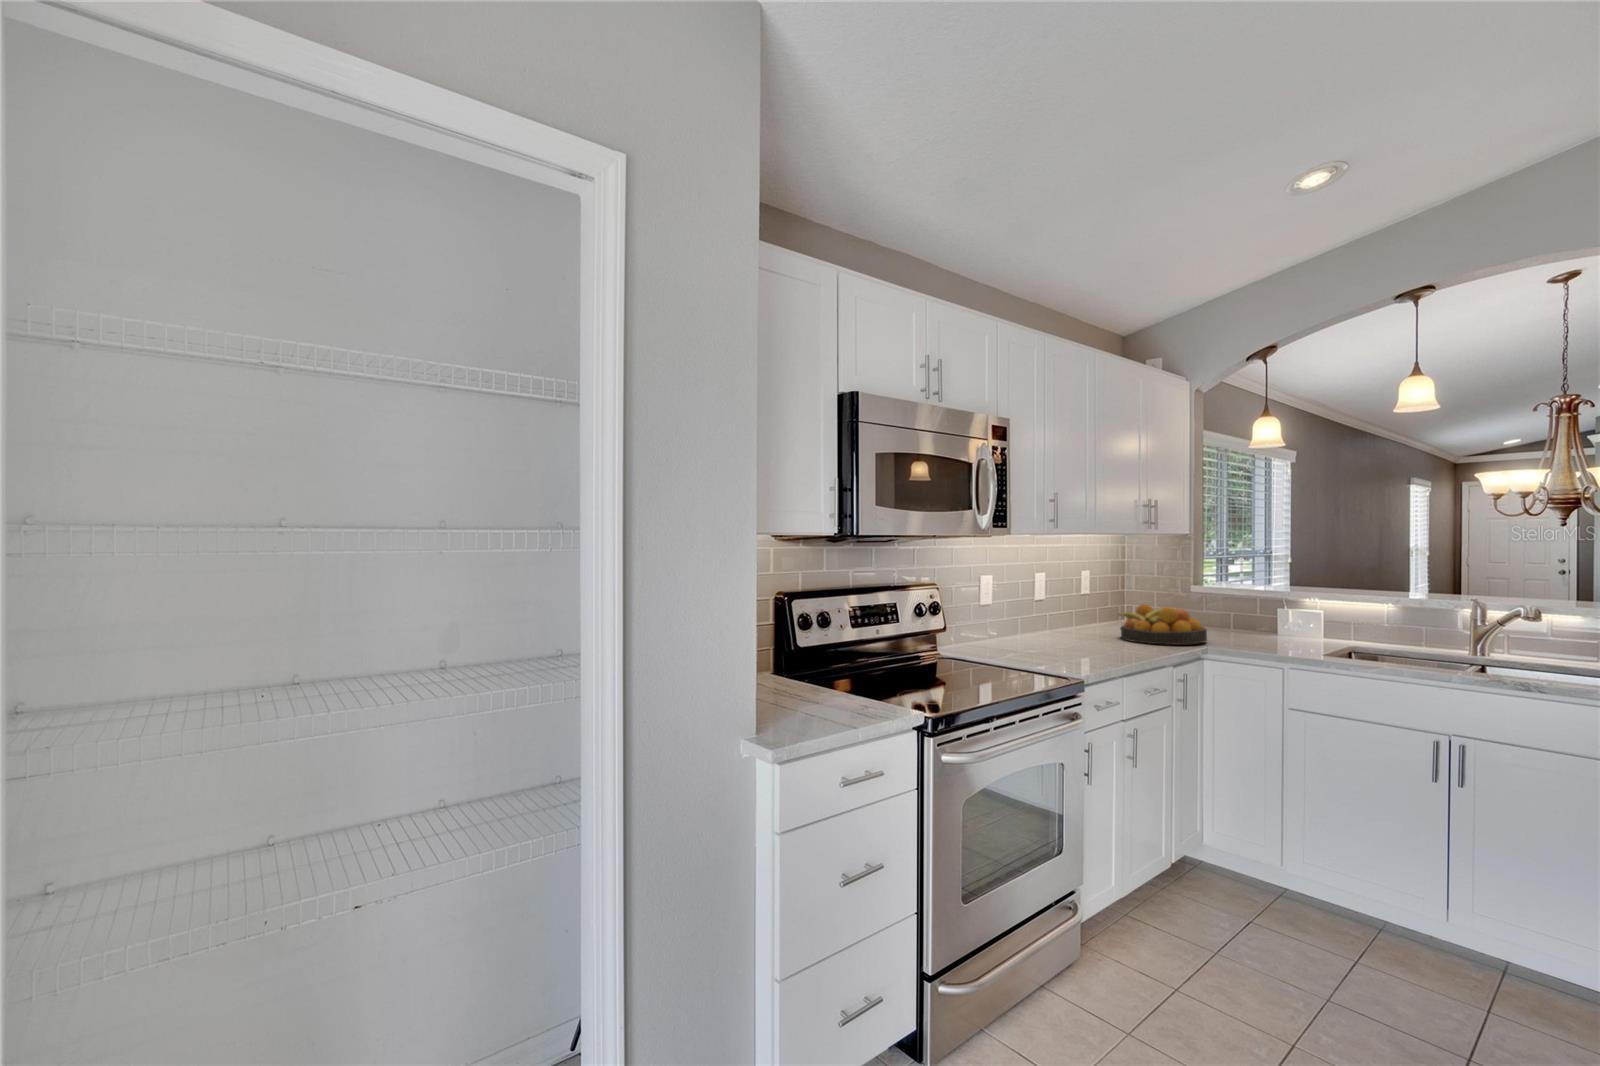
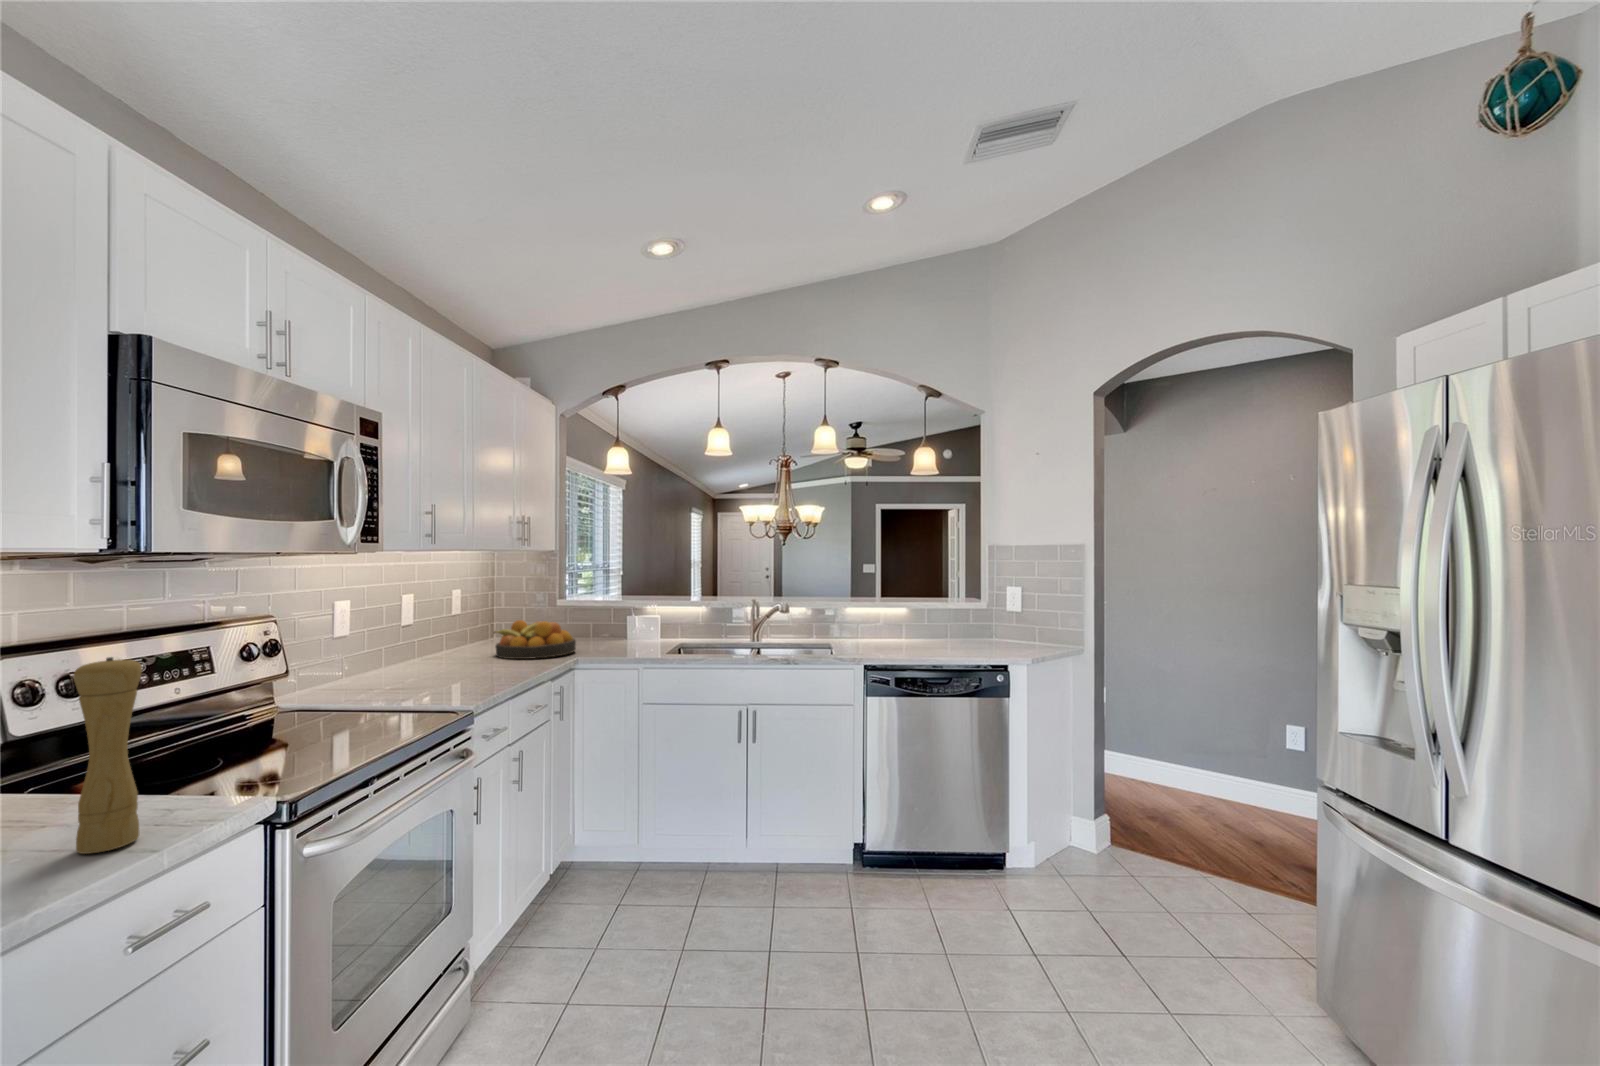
pepper mill: none [824,600,855,718] -> present [74,657,142,854]

